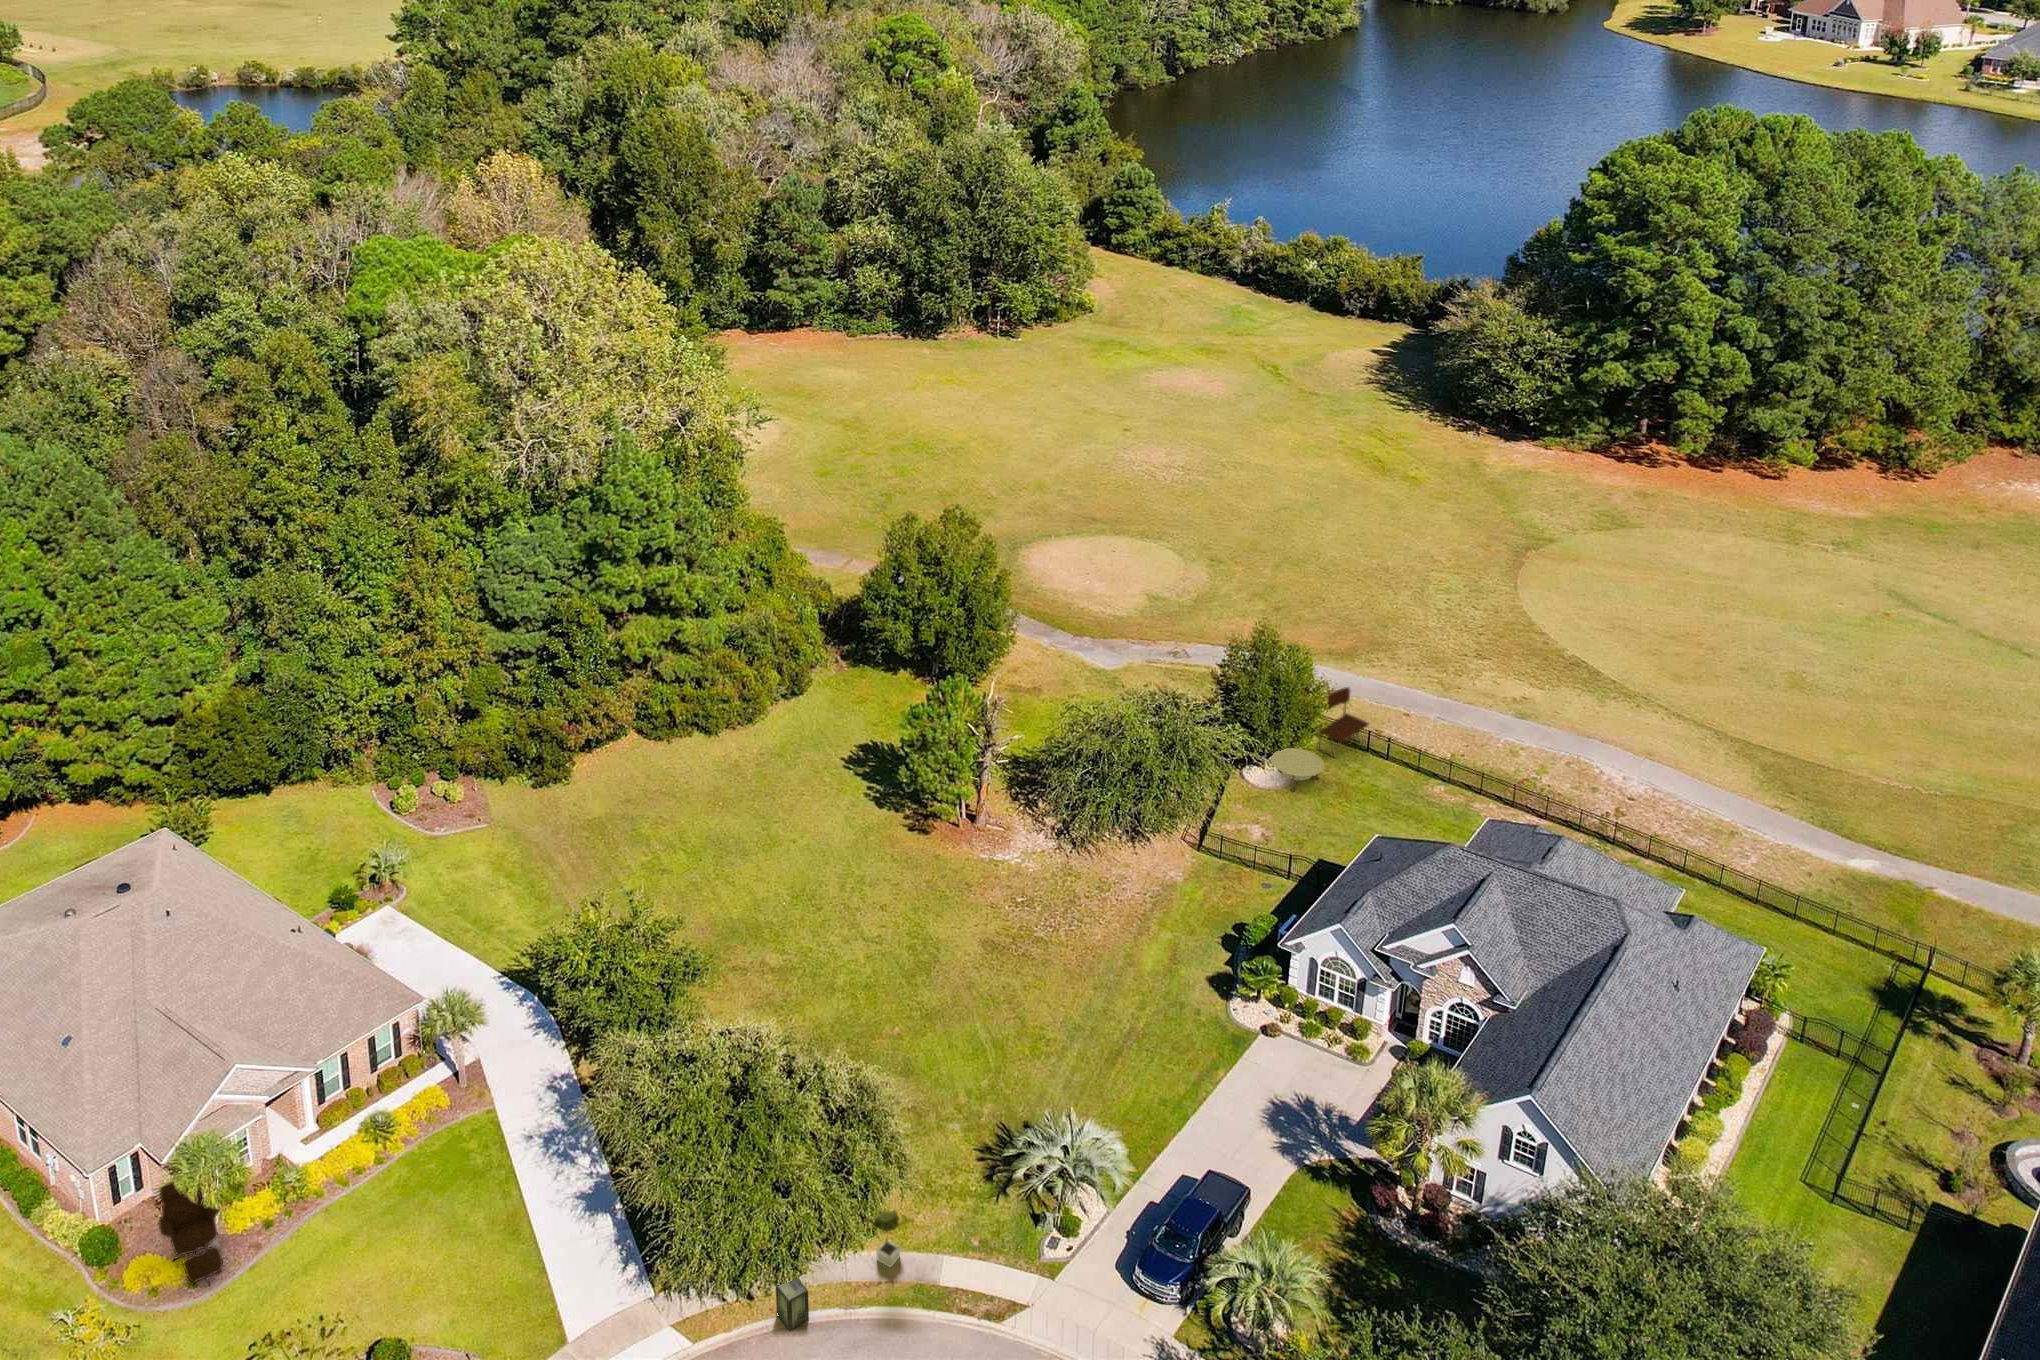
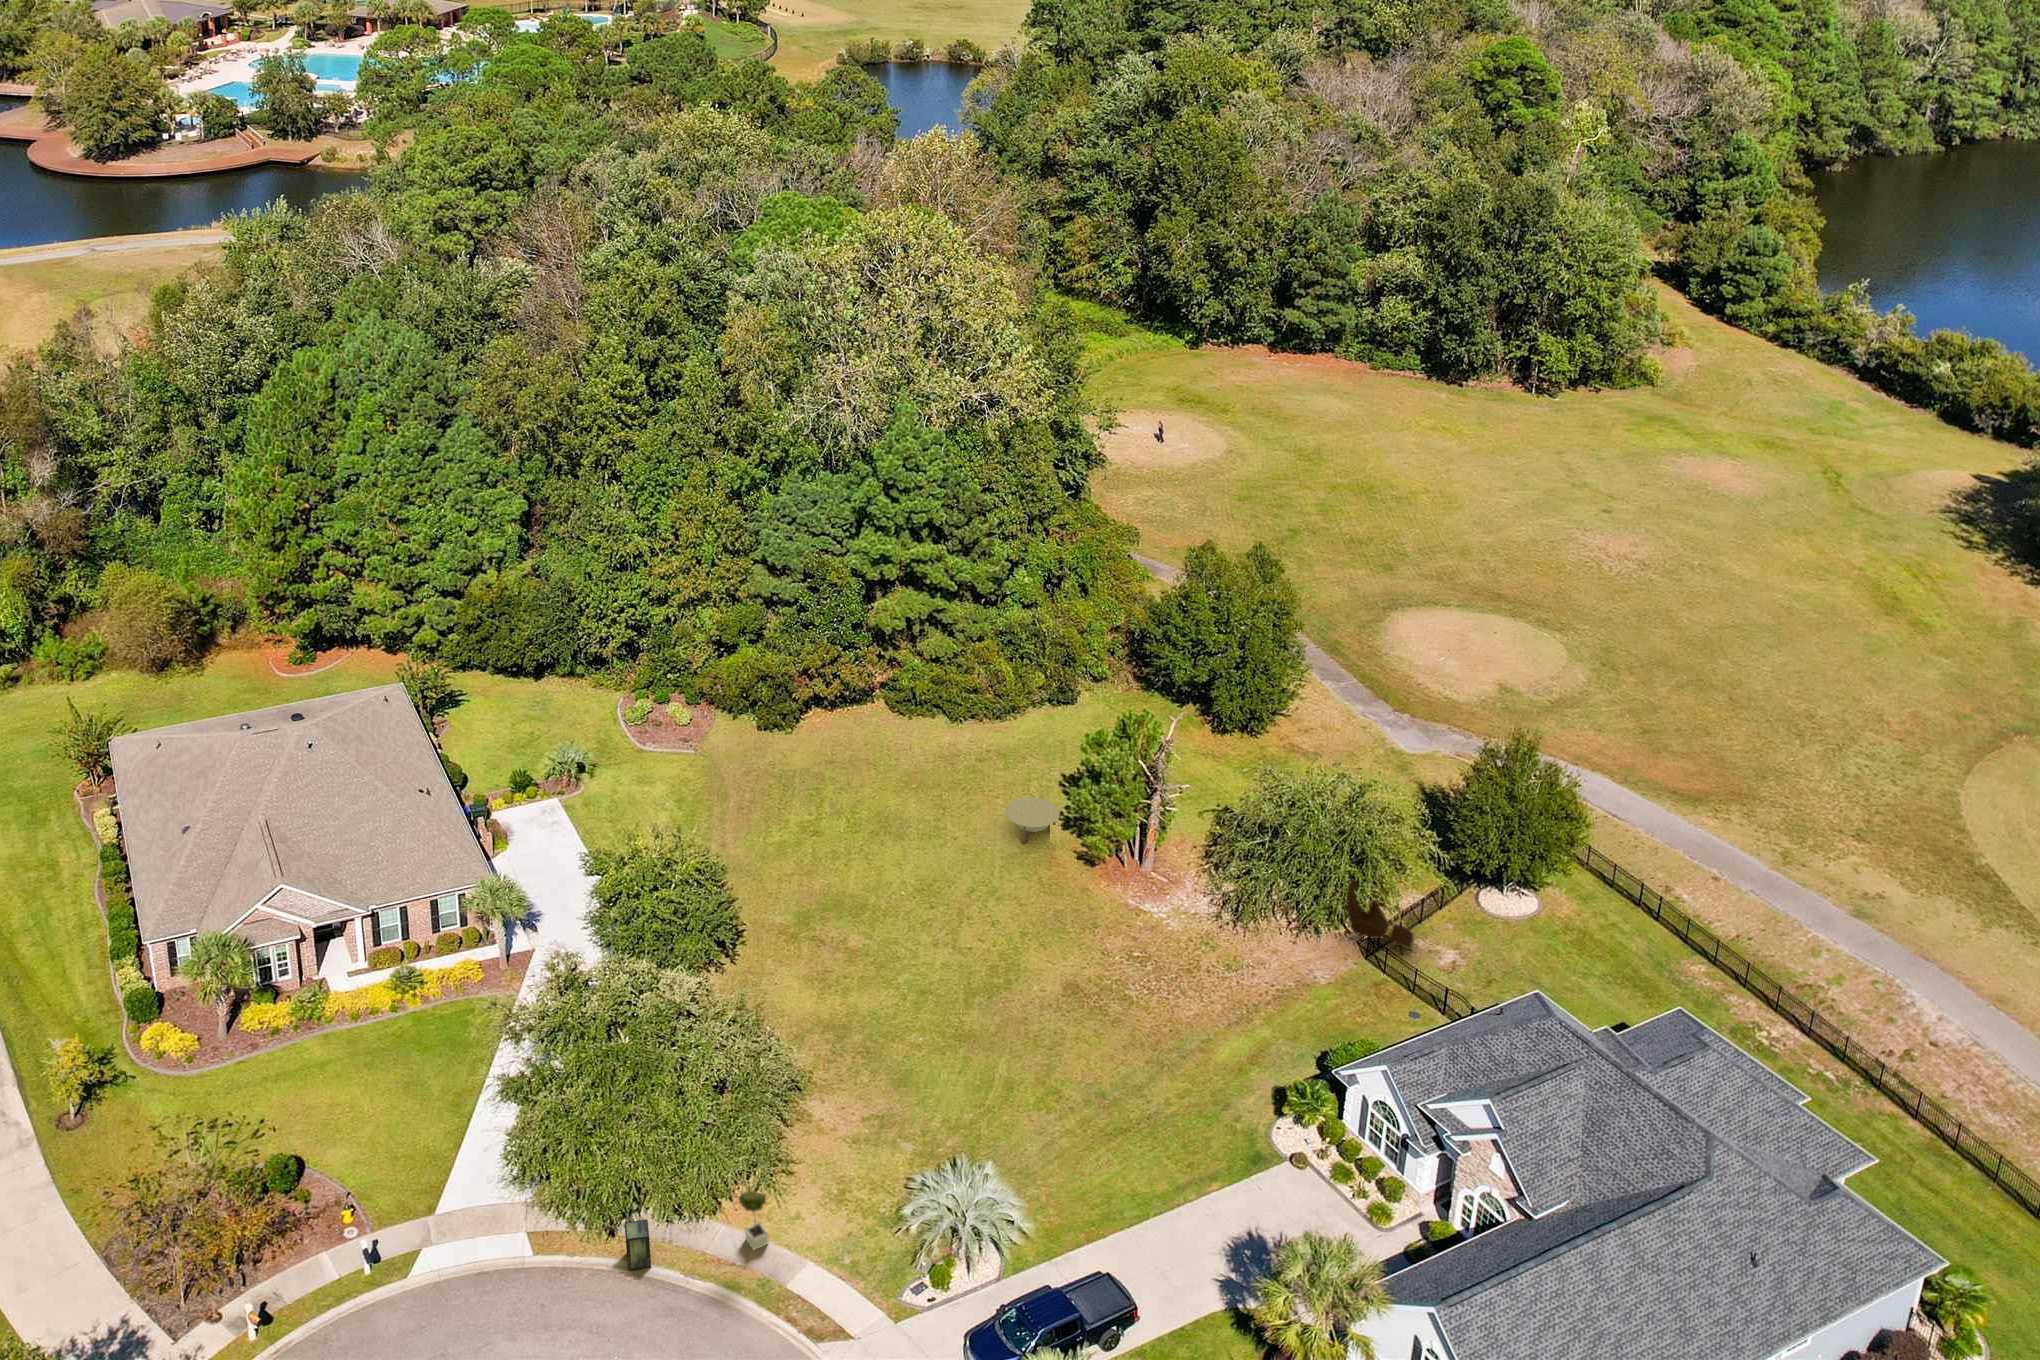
bench: present [1317,687,1369,757] -> none [1559,831,1632,909]
round table: present [1271,748,1324,792] -> present [1005,798,1060,844]
lounge chair: present [159,1182,223,1284] -> present [1347,880,1414,950]

